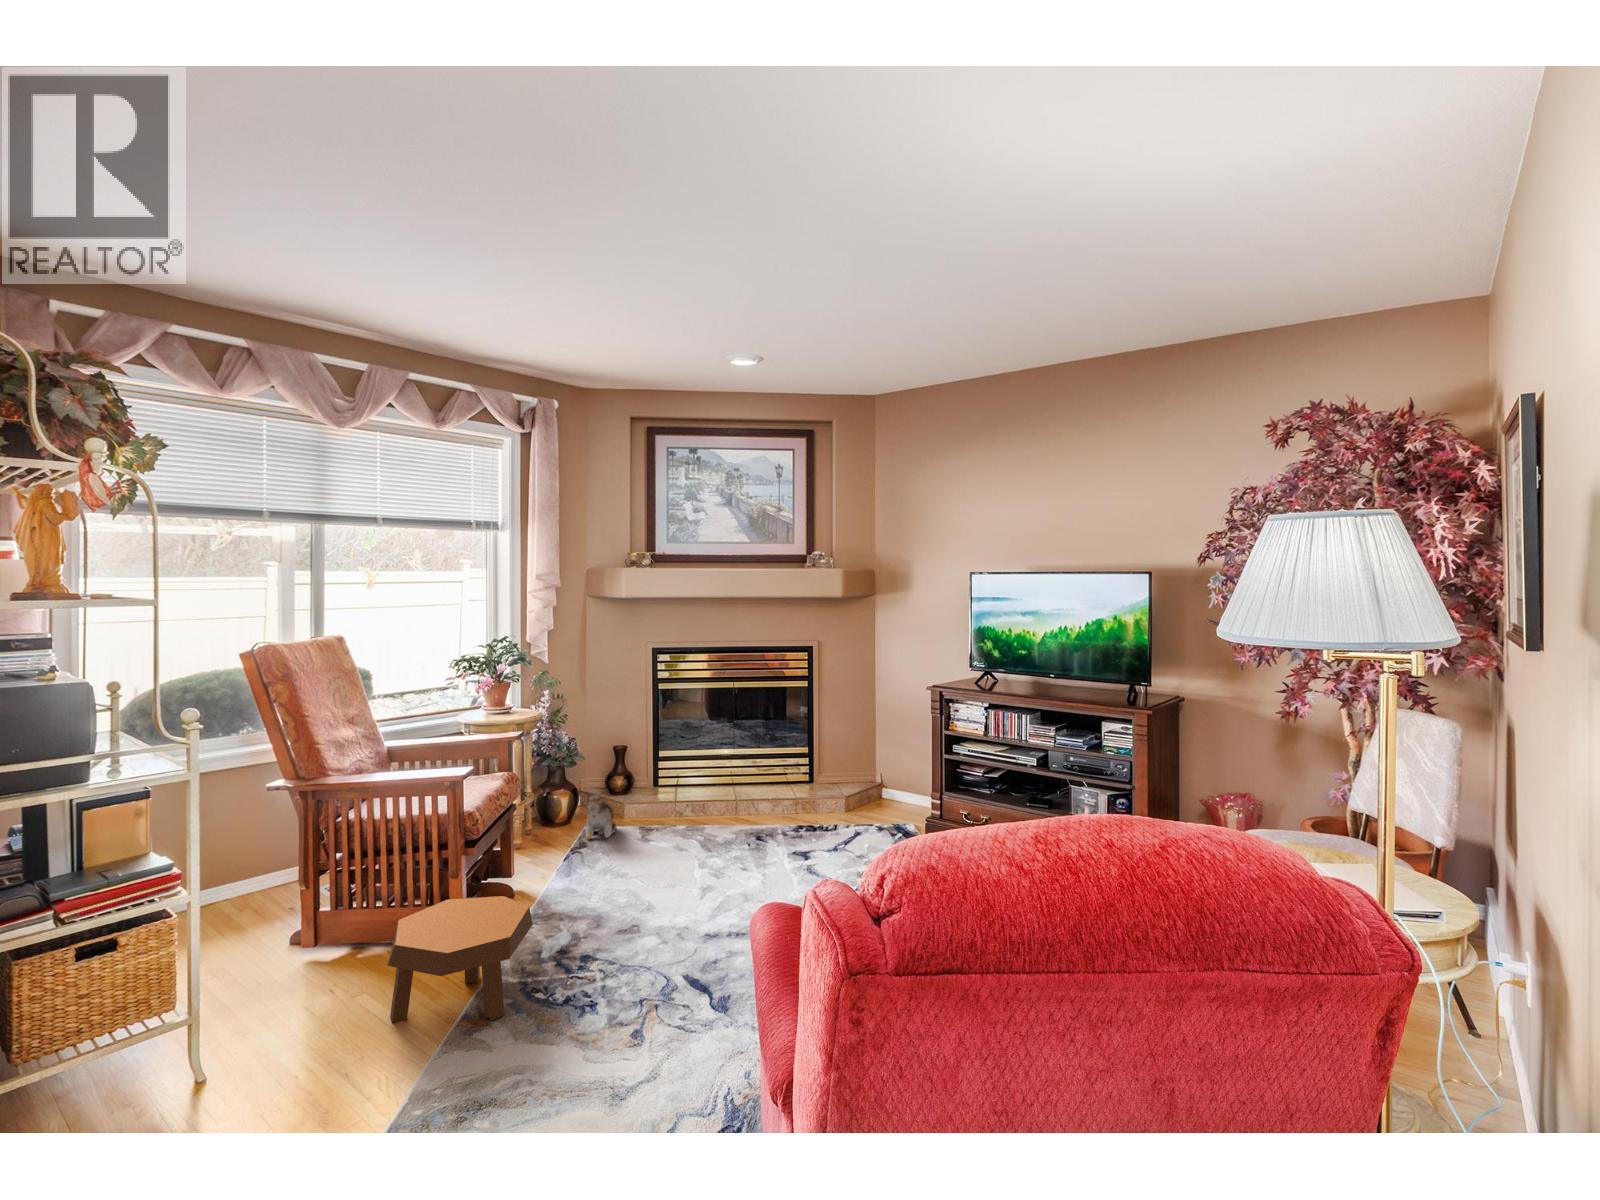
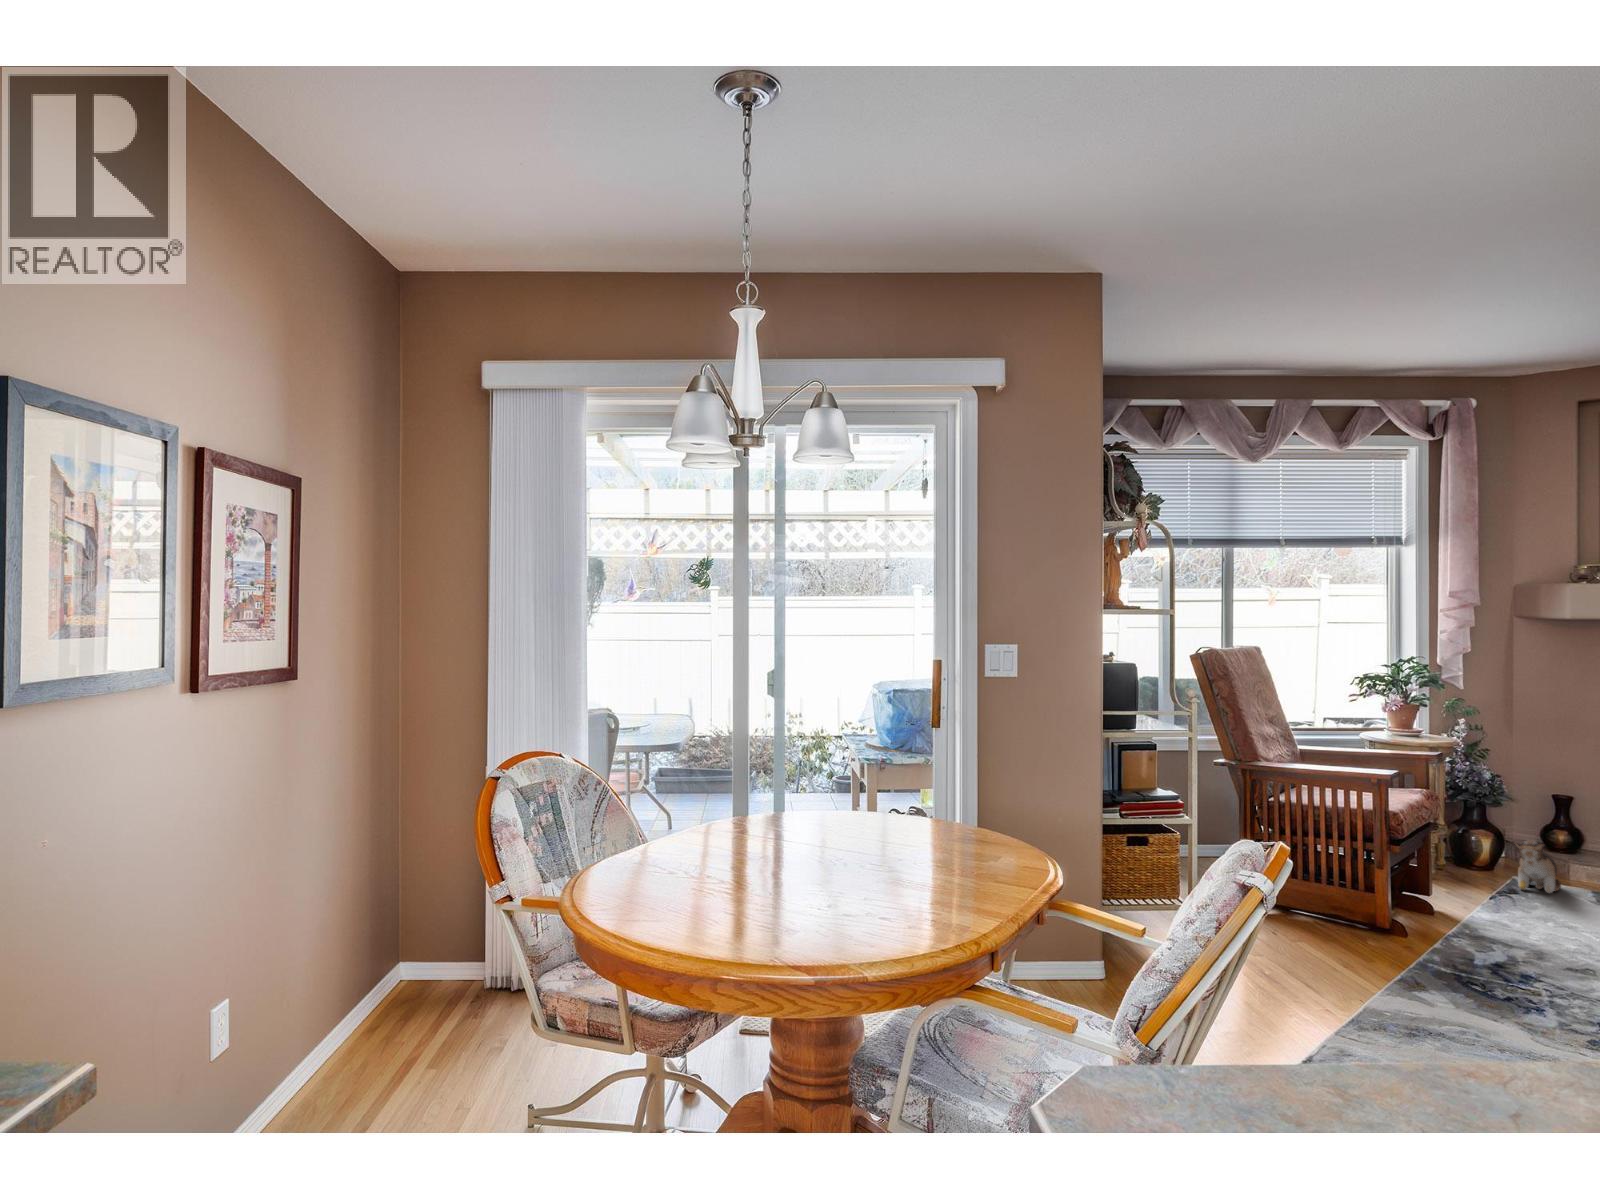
footstool: present [388,896,533,1024] -> none [1332,885,1473,997]

